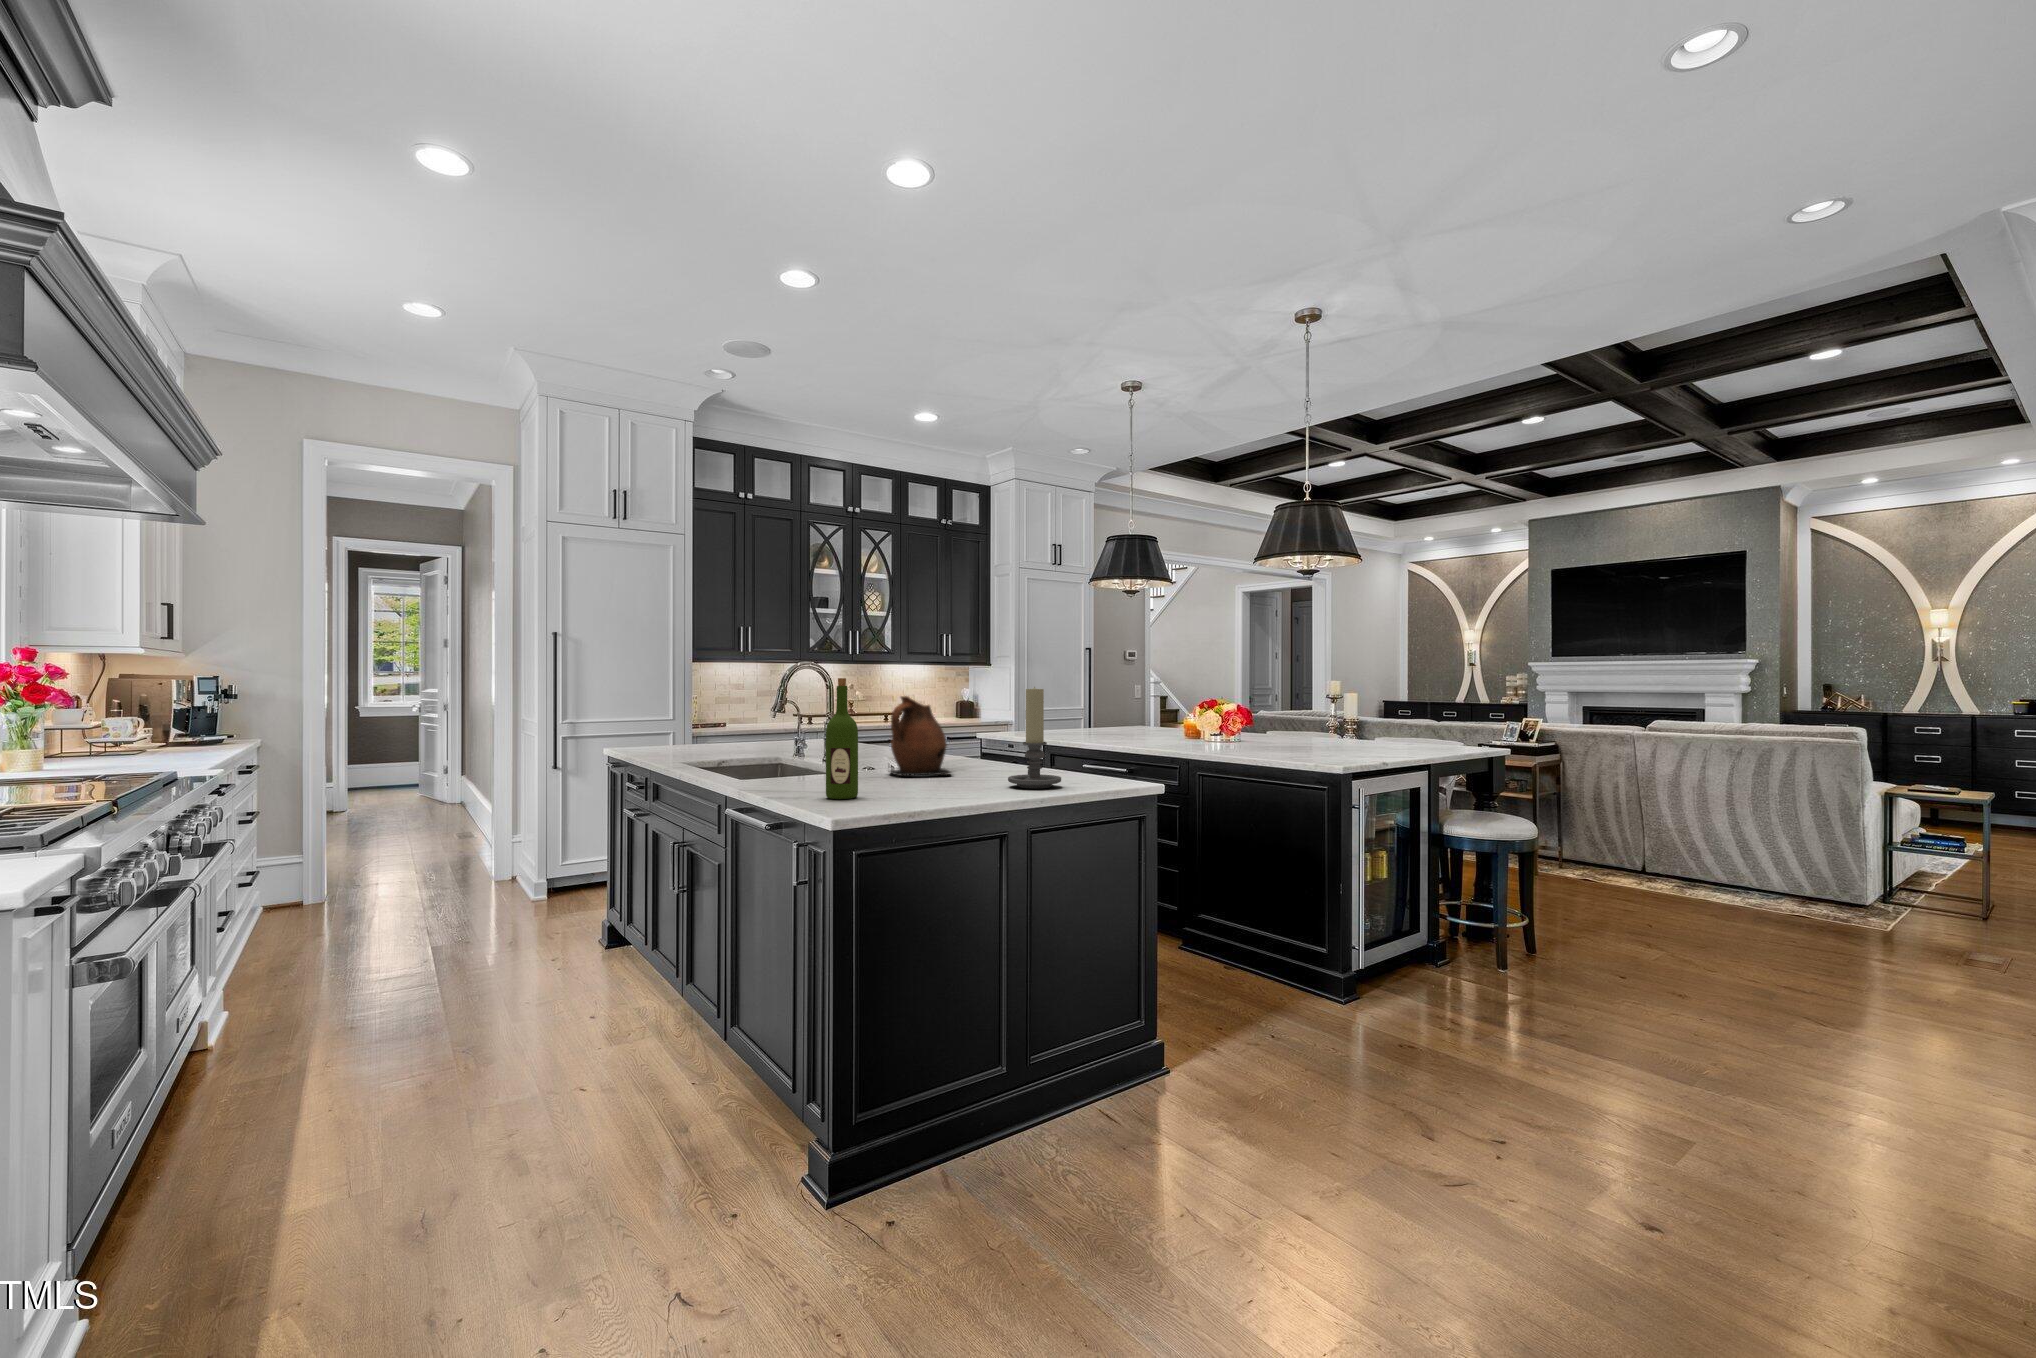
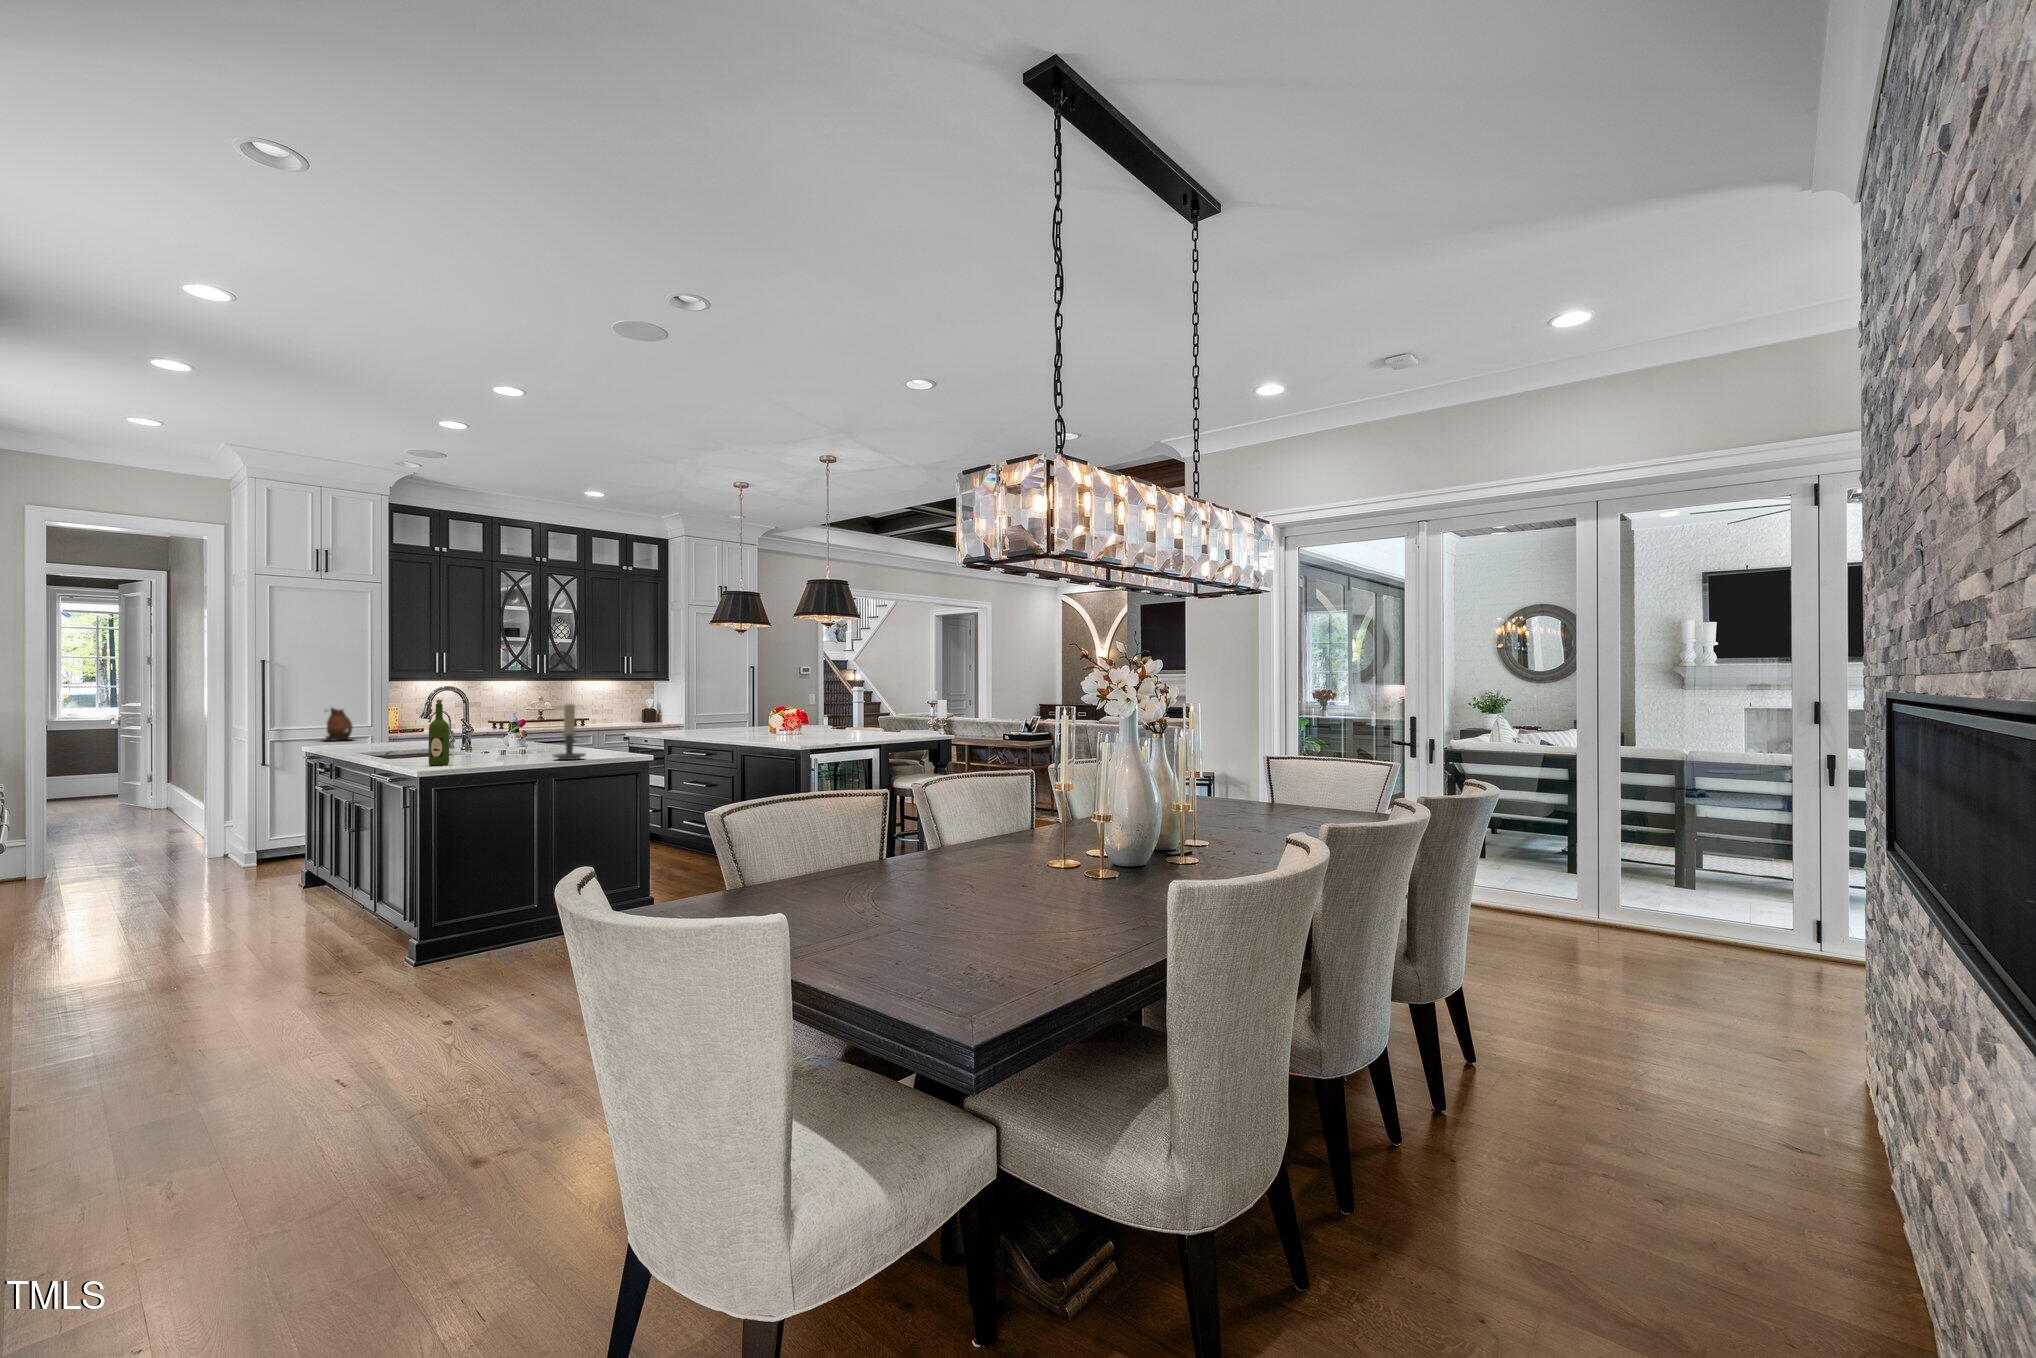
ceramic pitcher: present [889,696,951,776] -> present [326,708,353,741]

